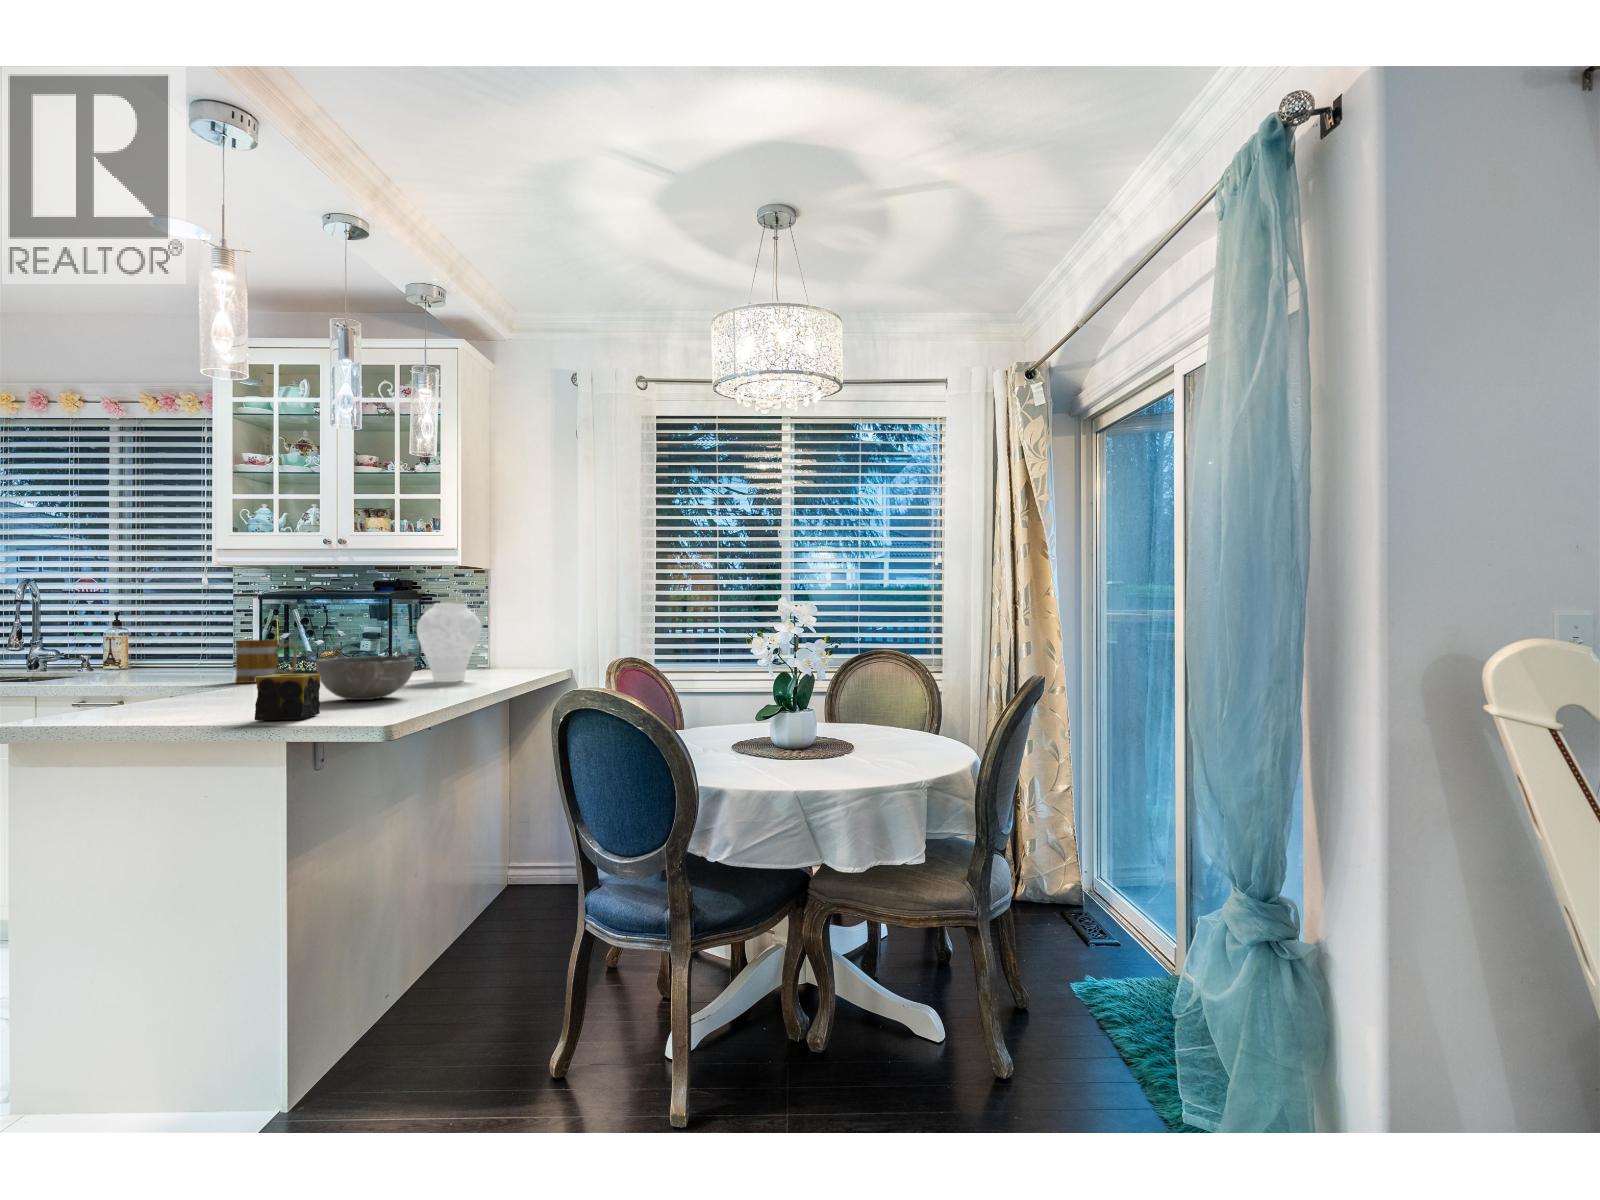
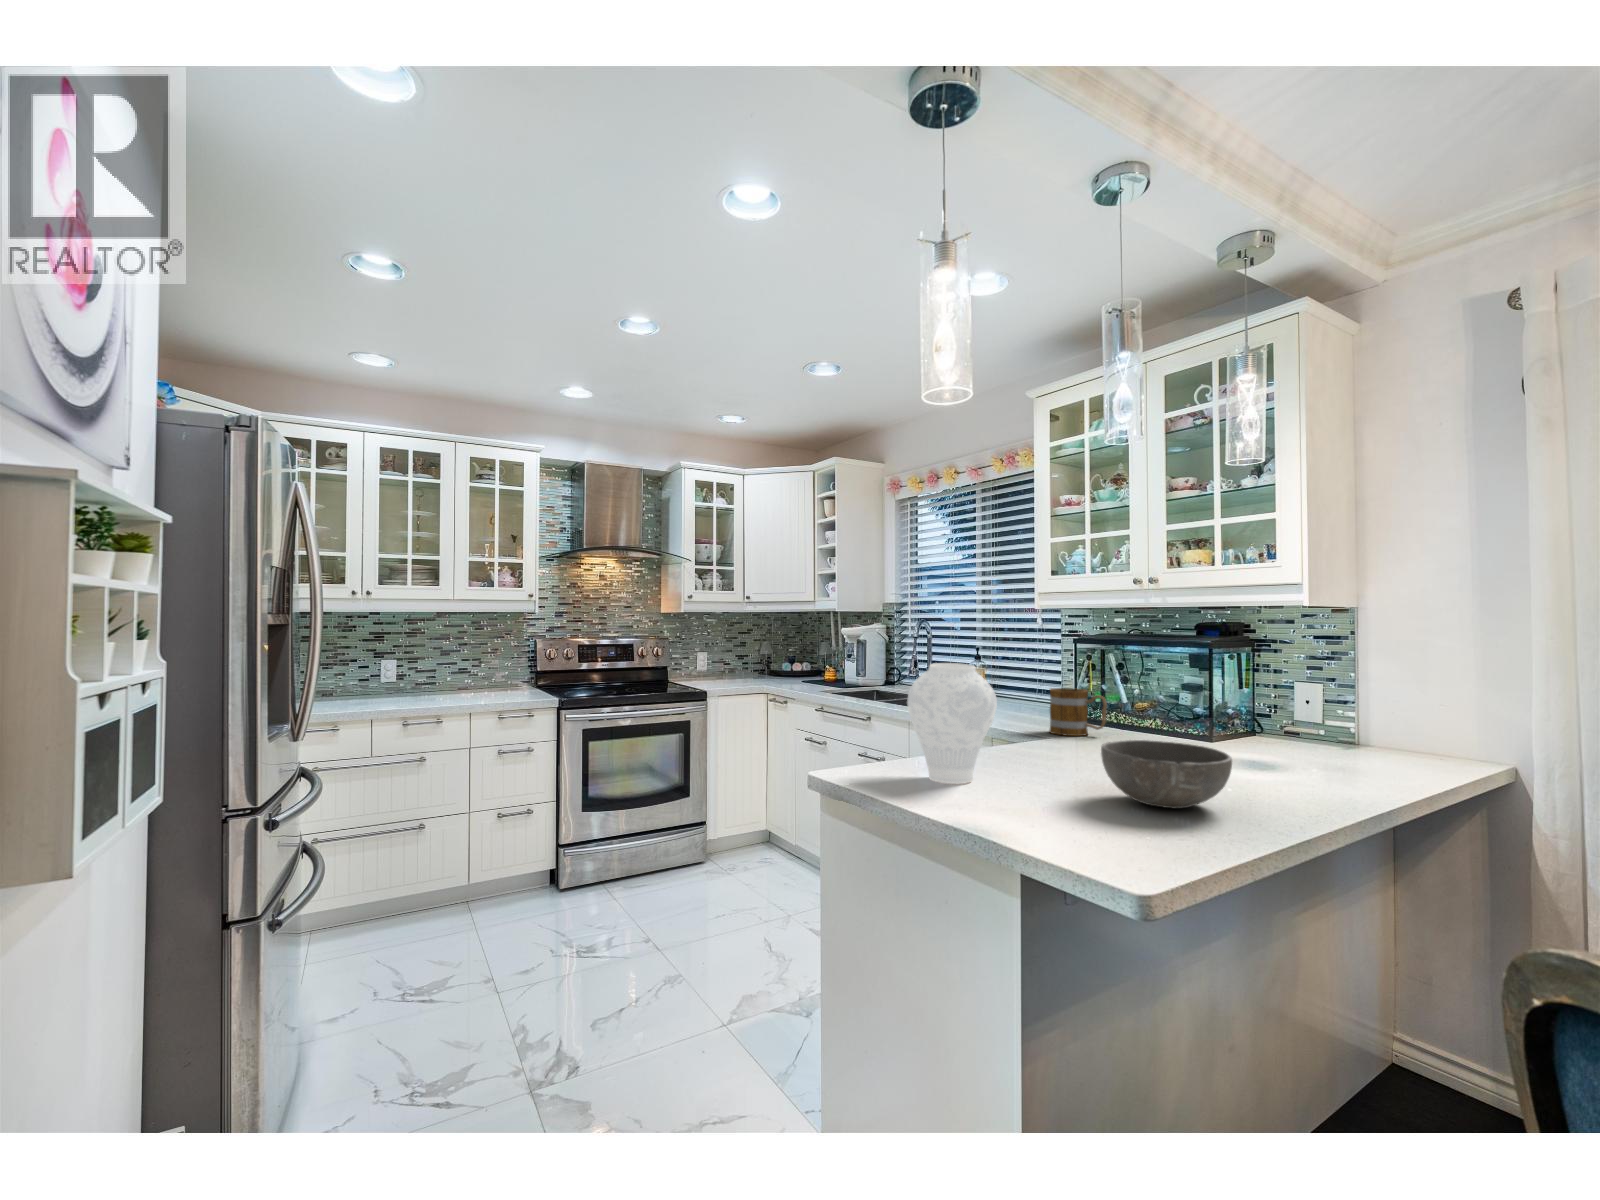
vase: present [417,603,482,682] -> present [907,663,997,784]
candle: present [255,673,320,721] -> none [1010,773,1090,848]

